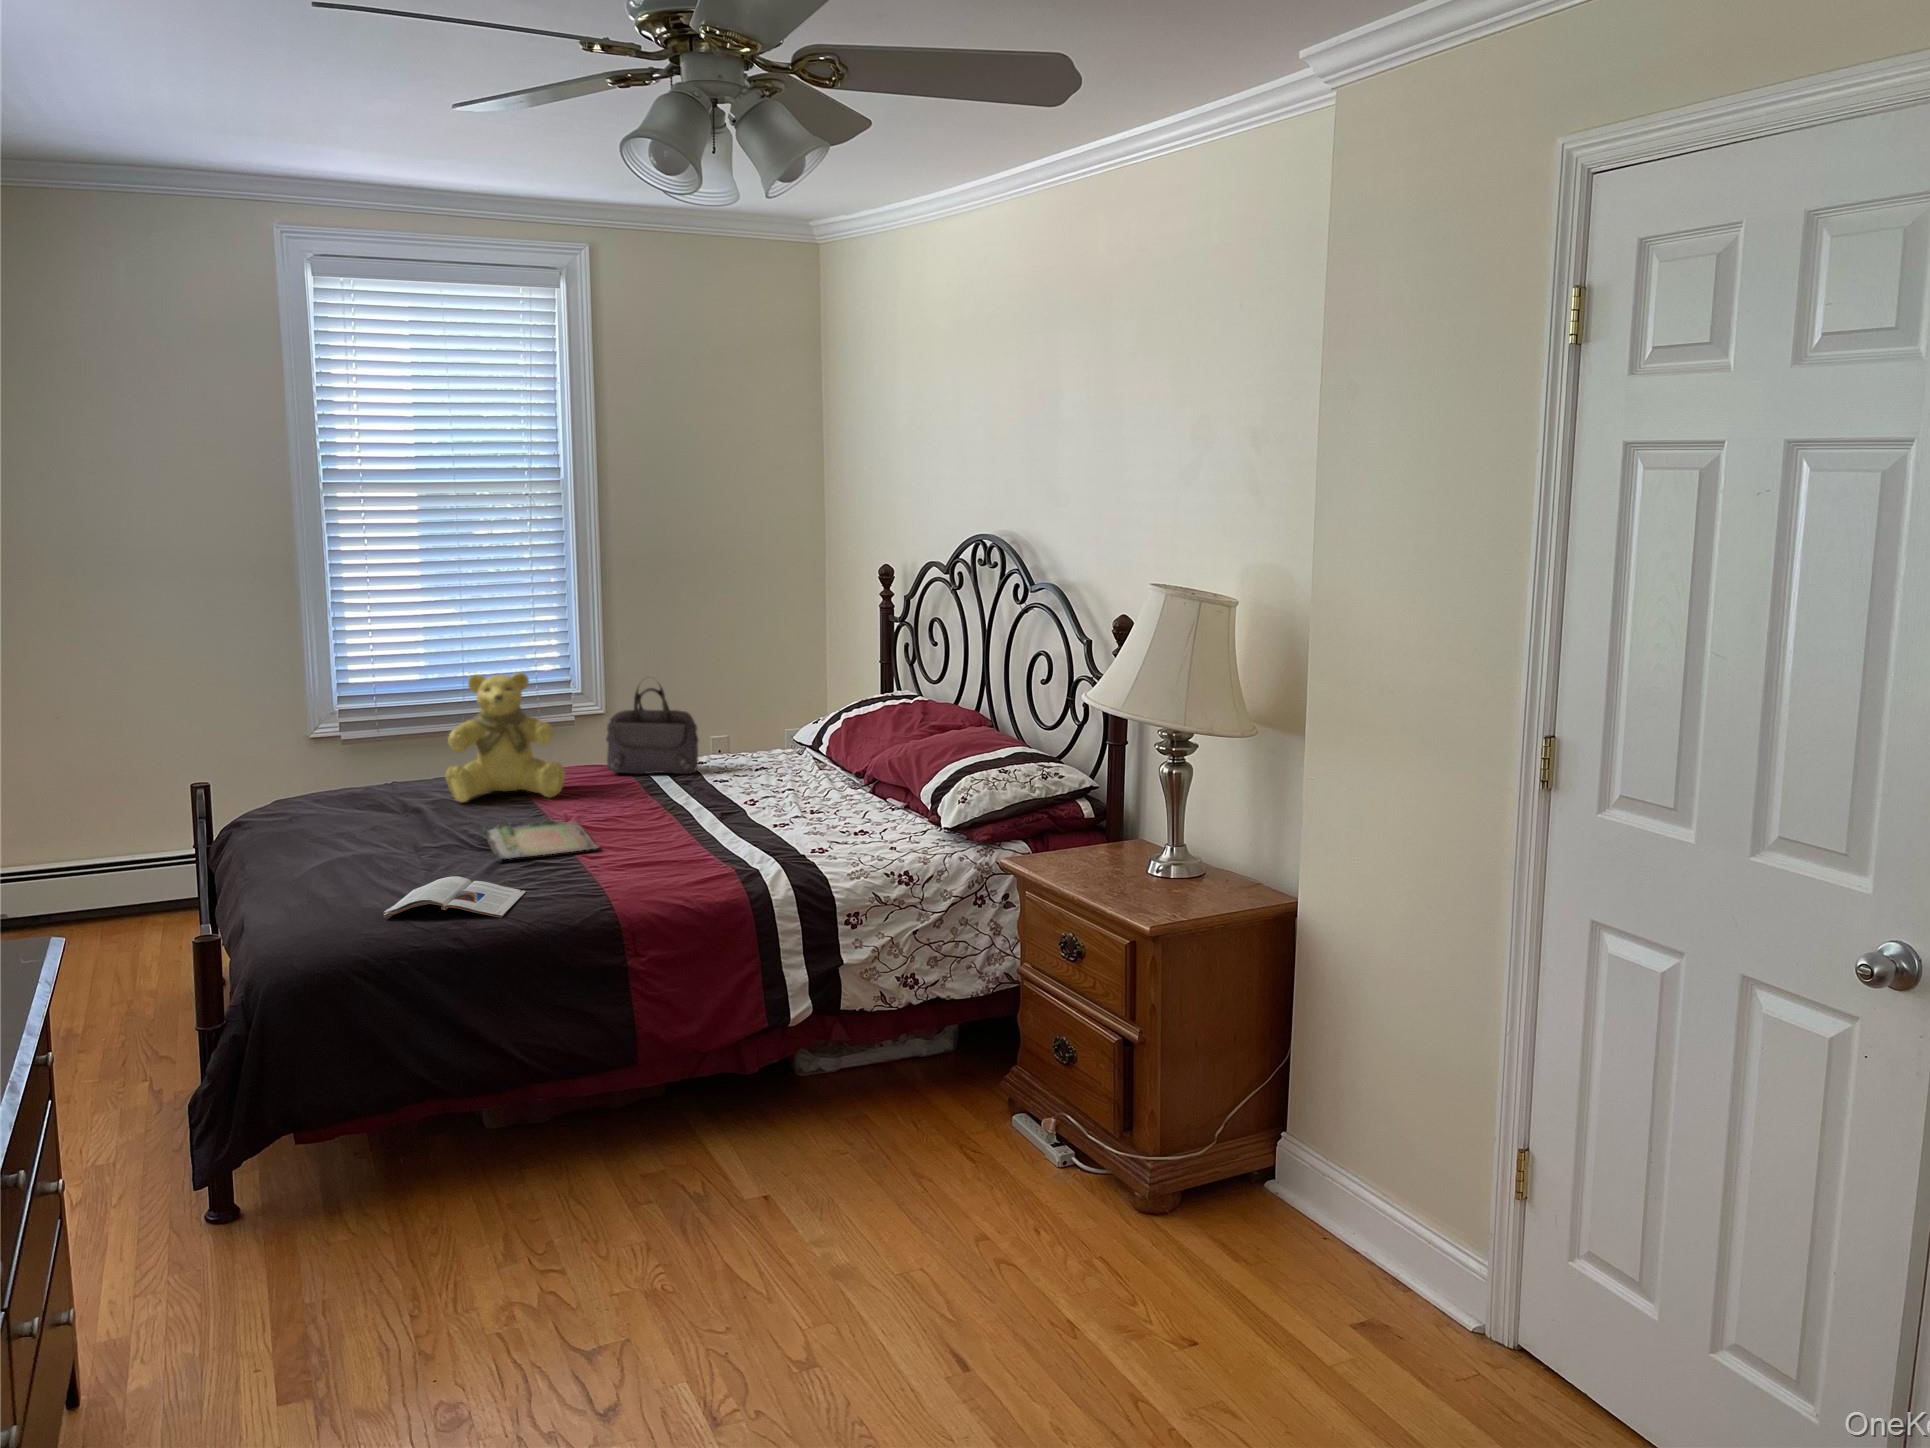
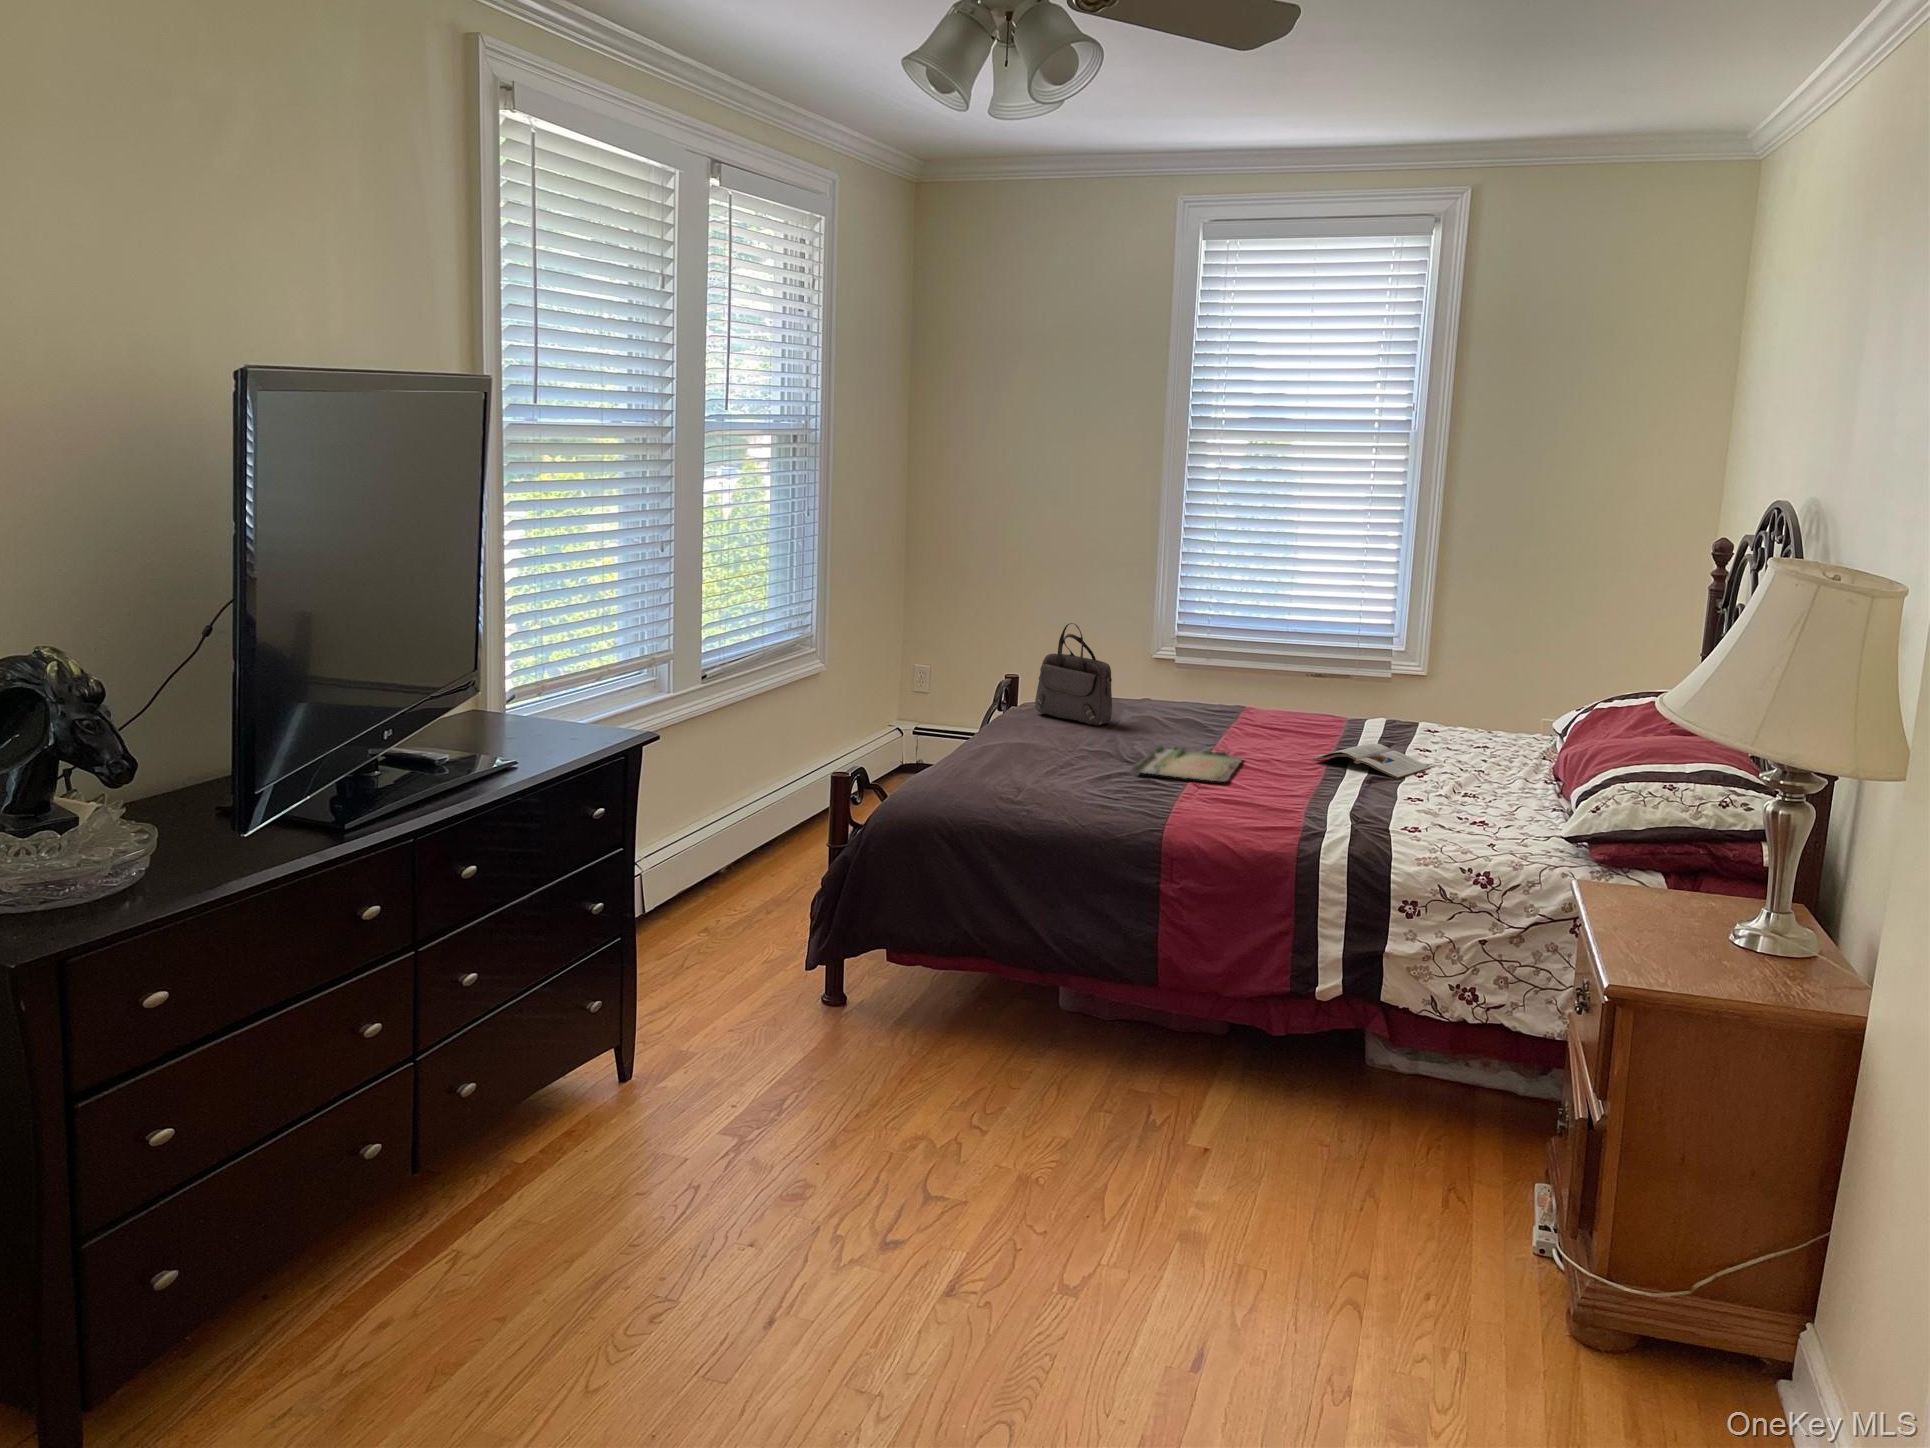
teddy bear: present [446,673,565,802] -> none [1172,609,1275,735]
handbag: present [606,685,699,774] -> present [1035,623,1112,726]
magazine: present [383,876,526,918] -> present [1313,743,1431,779]

